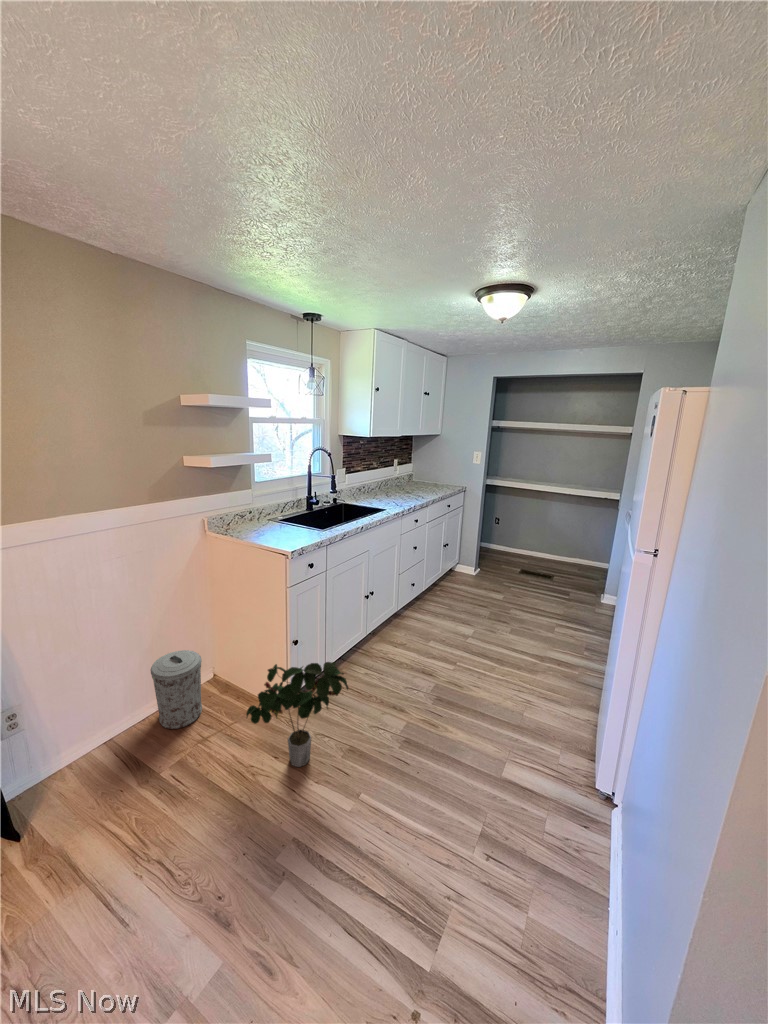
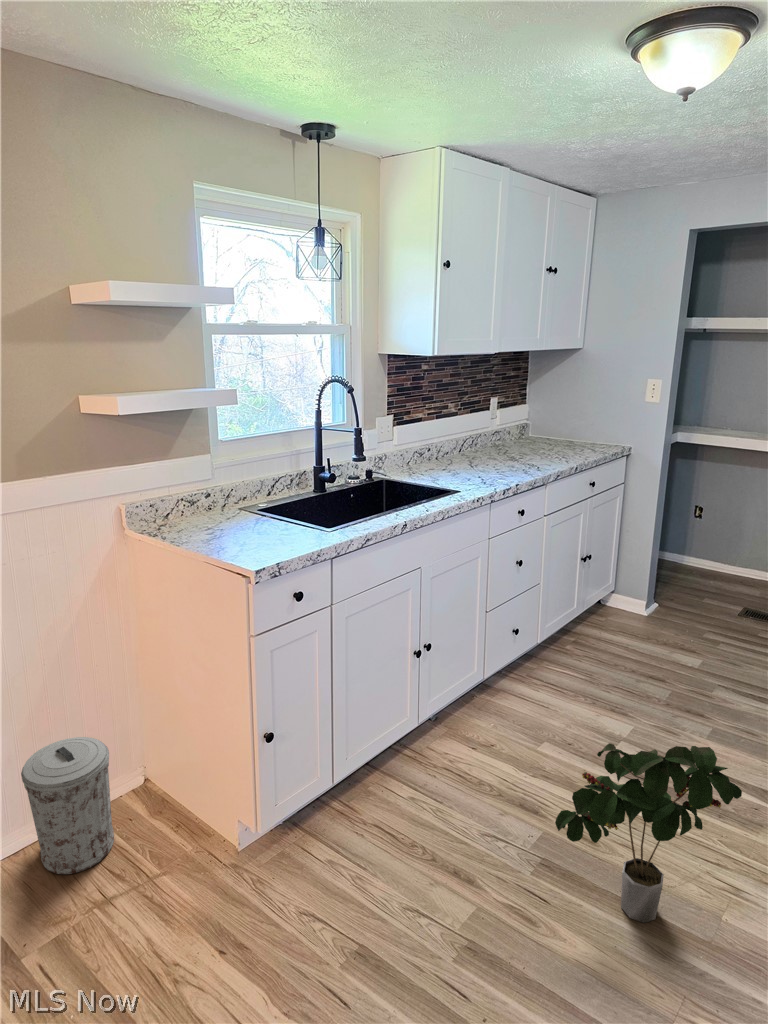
potted plant: present [246,662,348,767] -> present [555,743,742,923]

